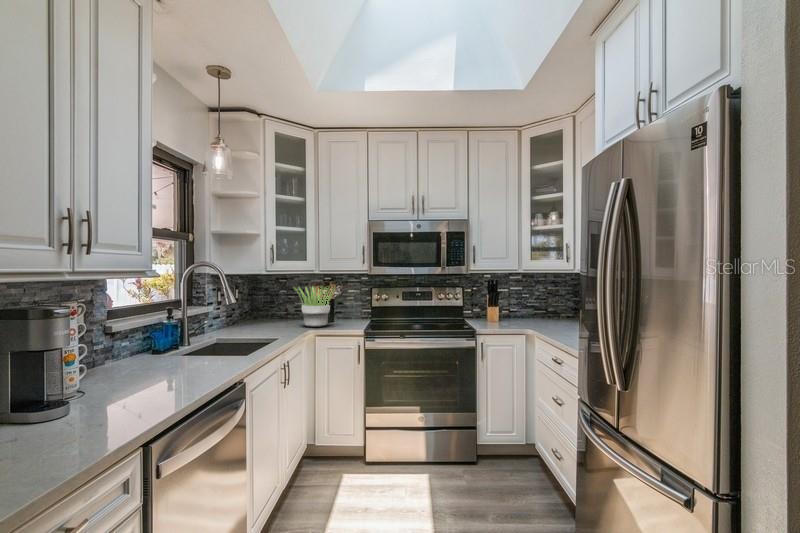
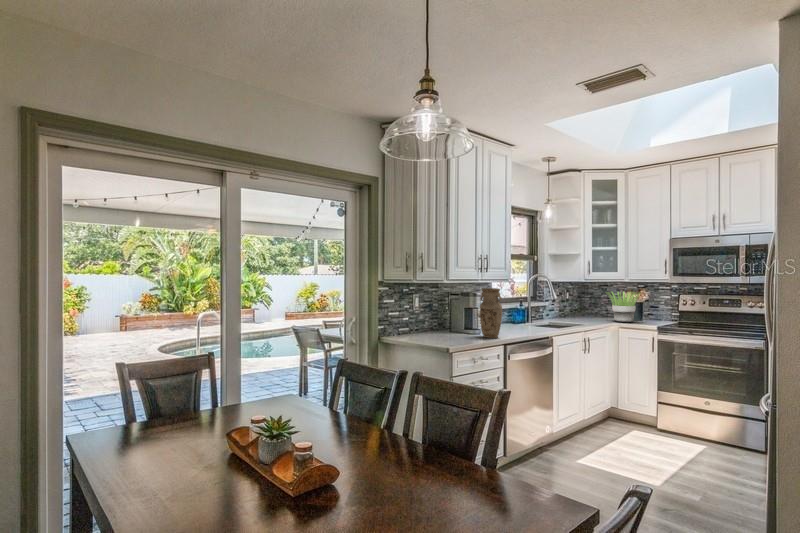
vase: none [59,295,130,430] -> present [480,288,502,338]

